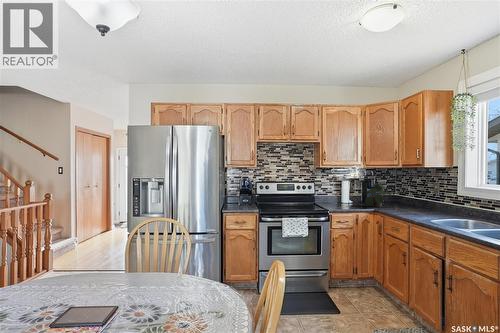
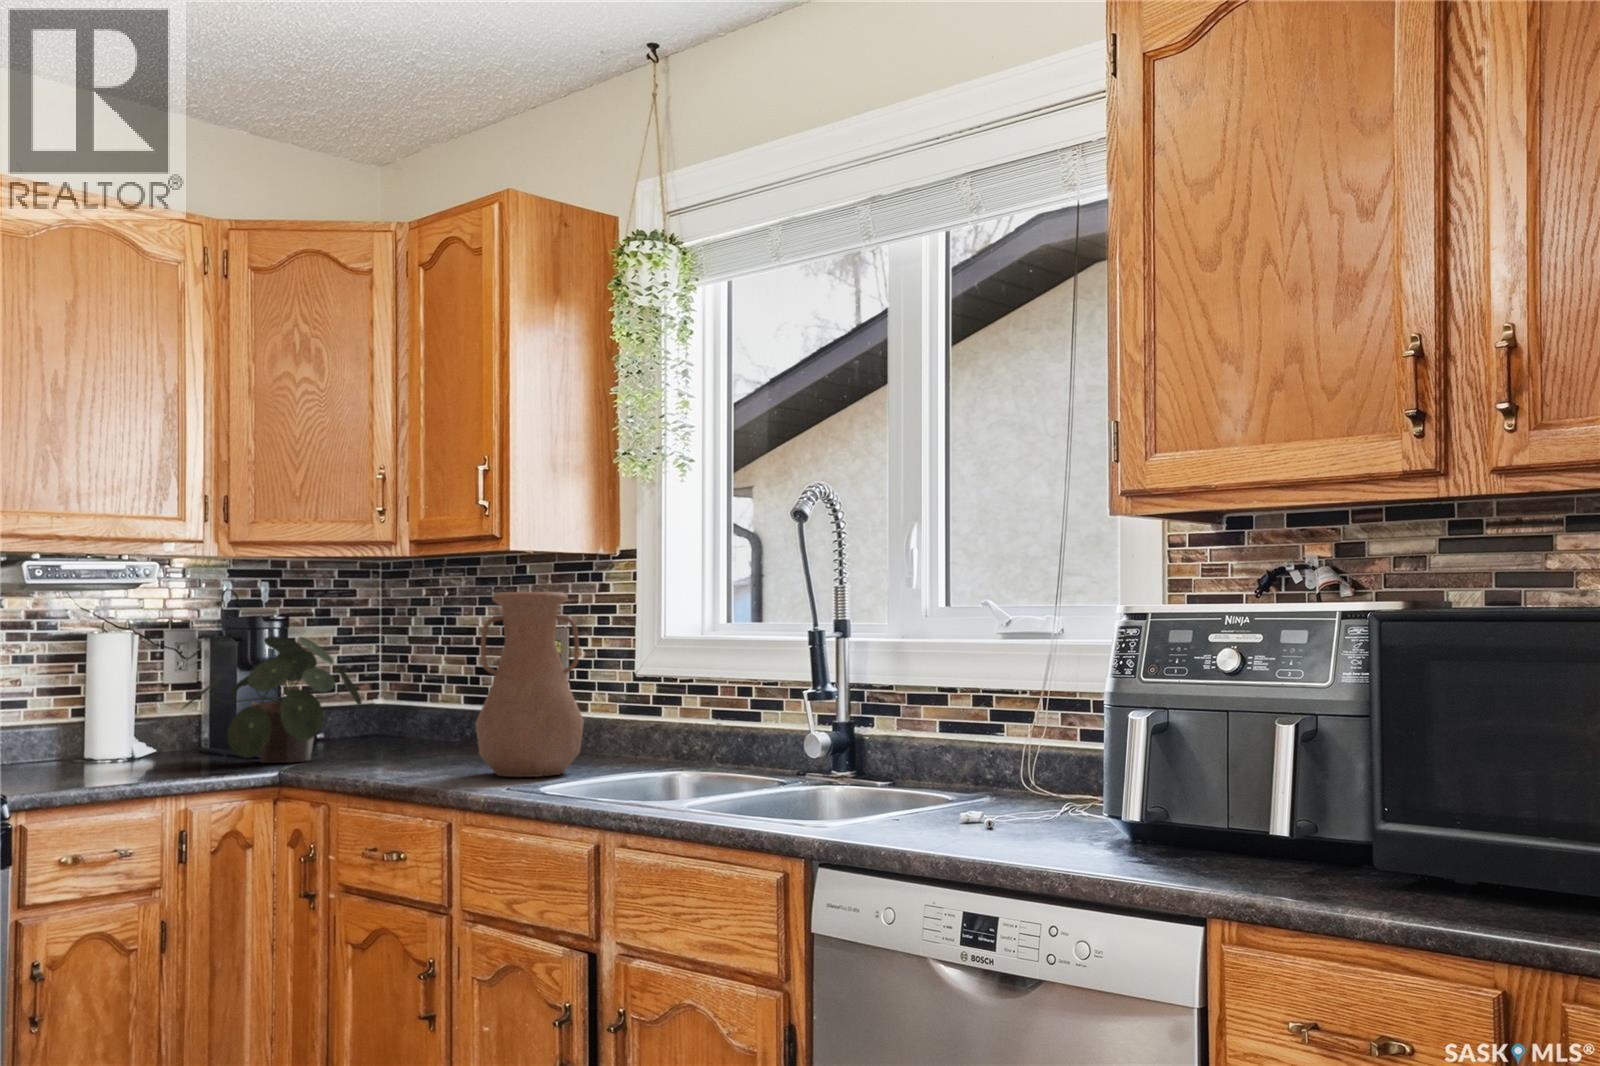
vase: none [416,178,443,218] -> present [476,592,584,777]

